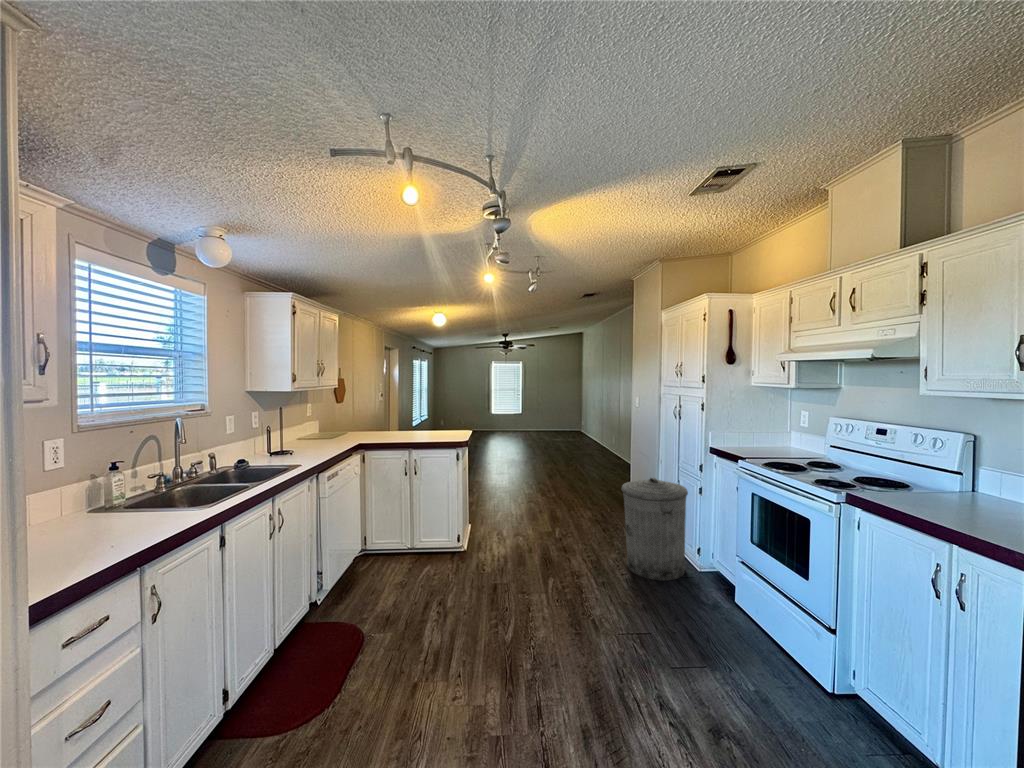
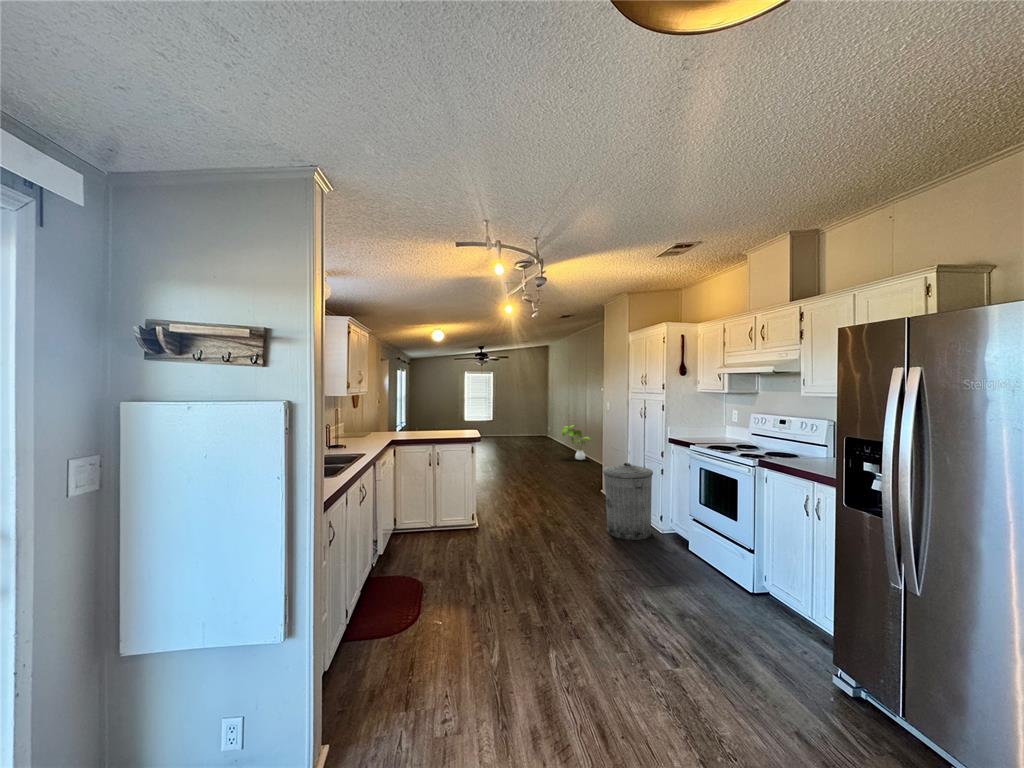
house plant: none [591,422,626,462] -> present [562,425,591,460]

